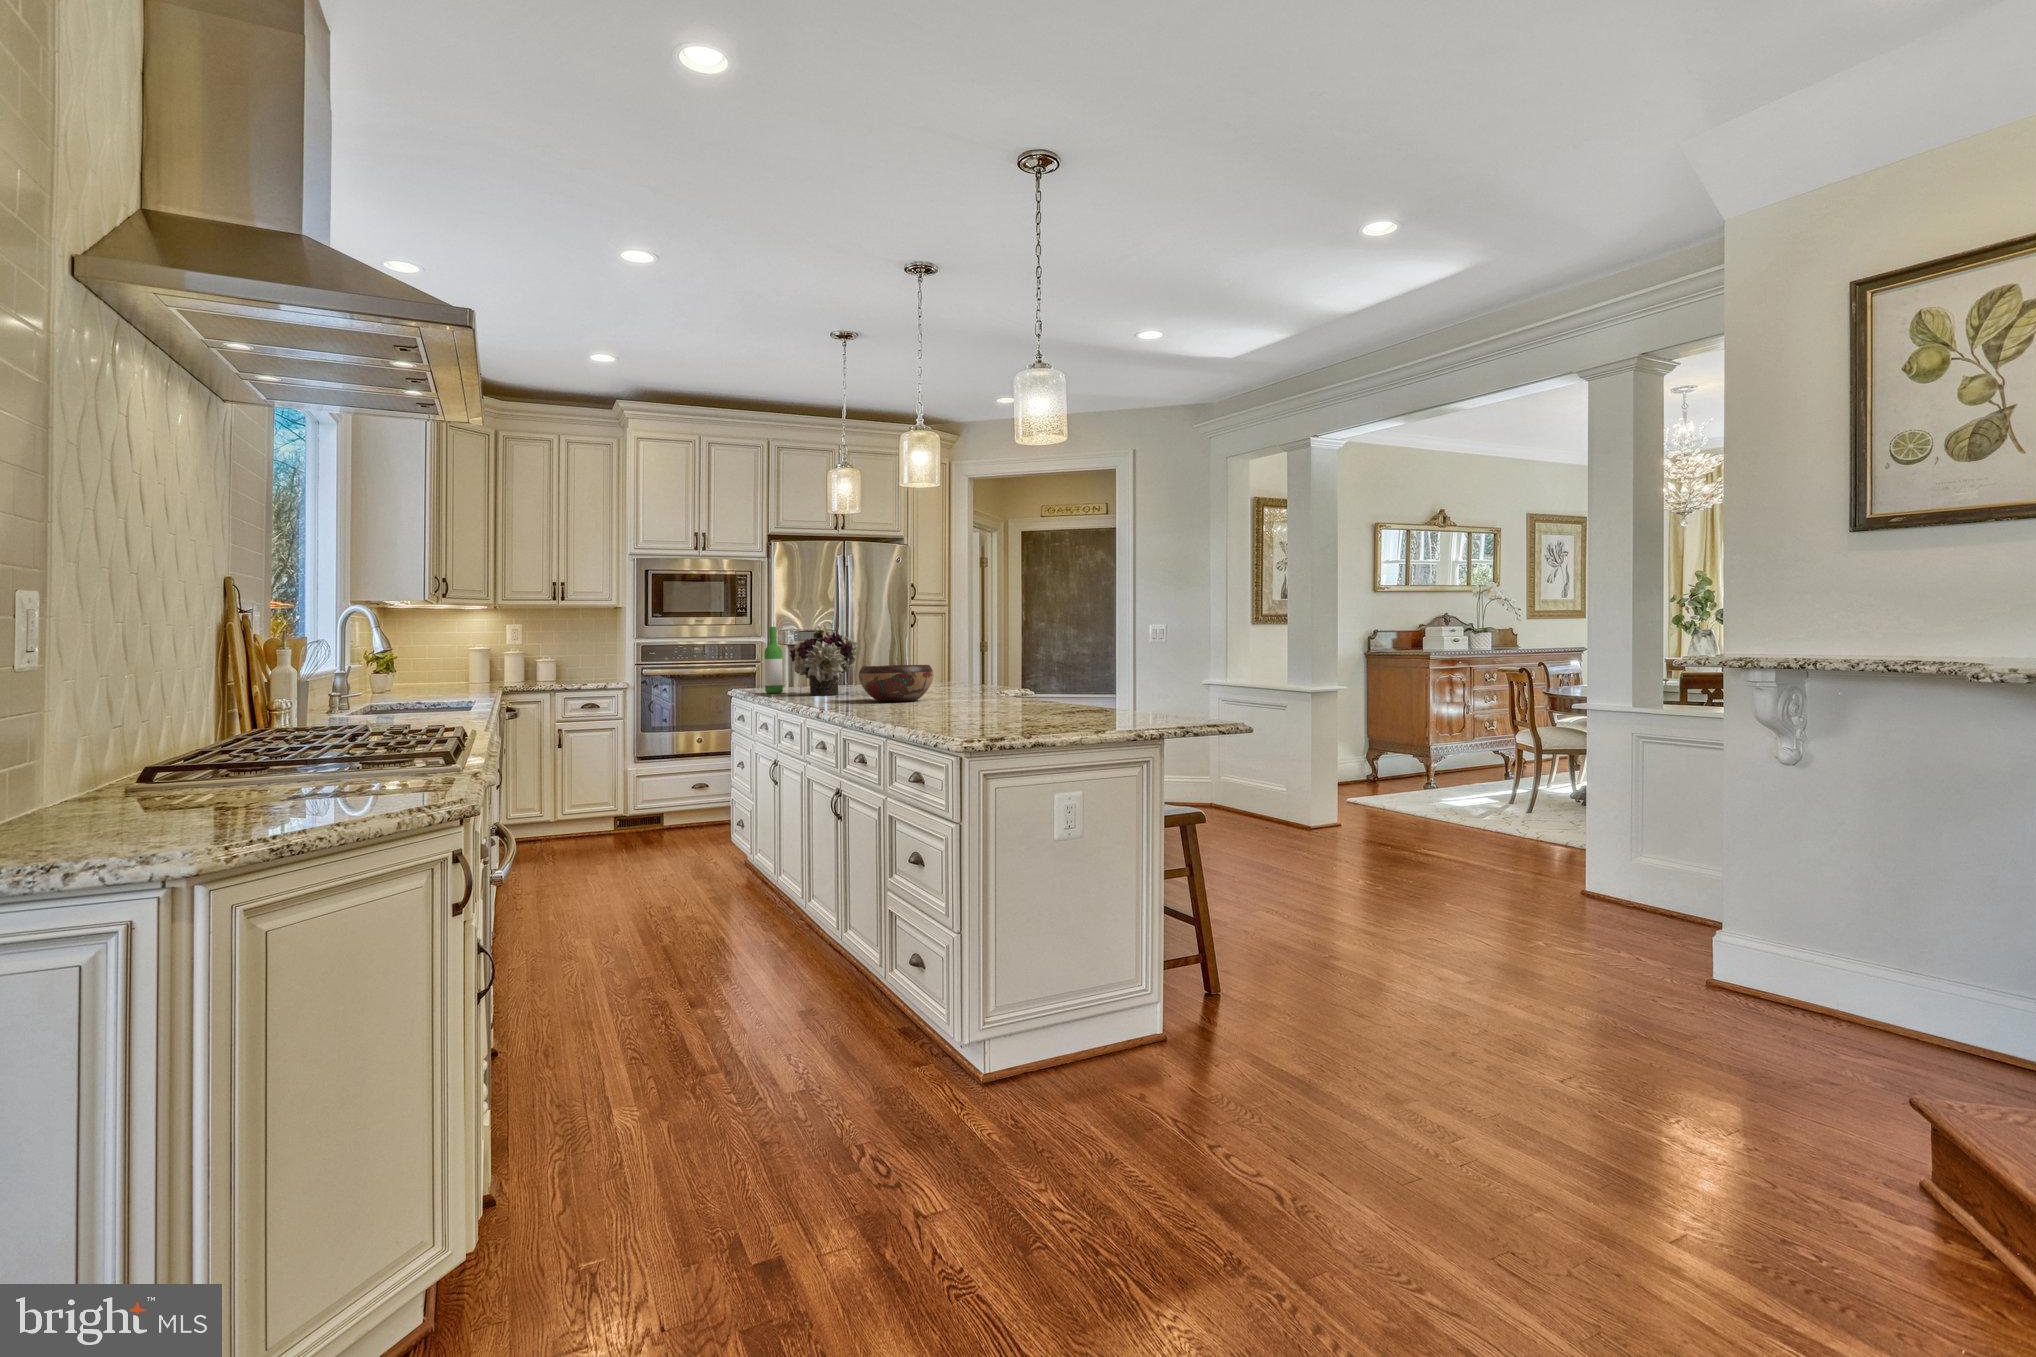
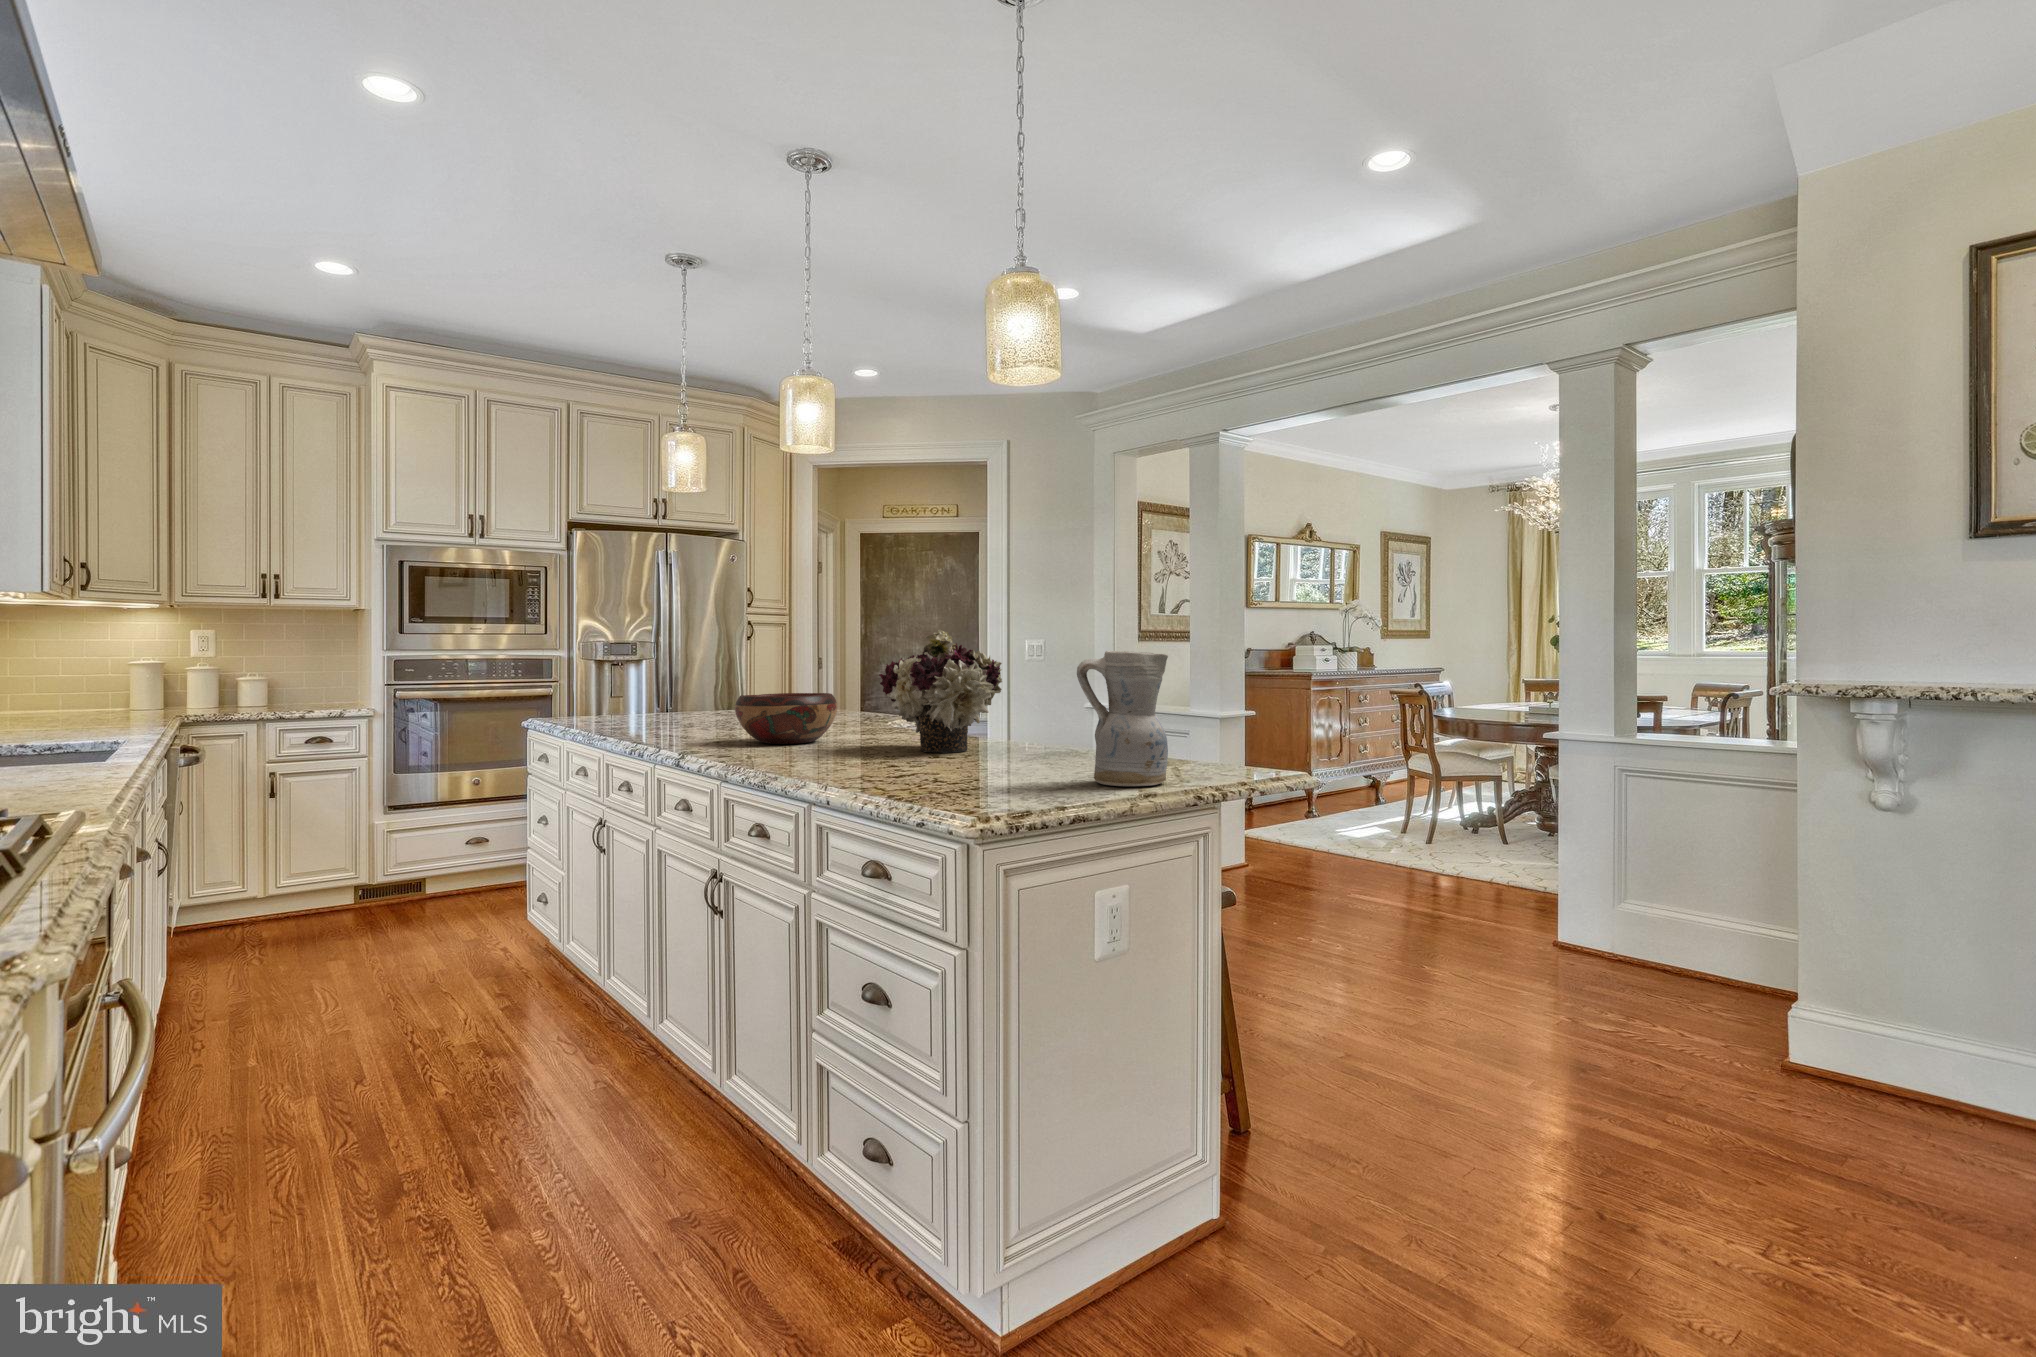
flower arrangement: present [790,624,858,695] -> present [879,630,1002,753]
wine bottle: present [765,627,783,693] -> none [582,639,607,728]
ceramic pitcher: none [1053,627,1117,722] -> present [1077,650,1168,786]

